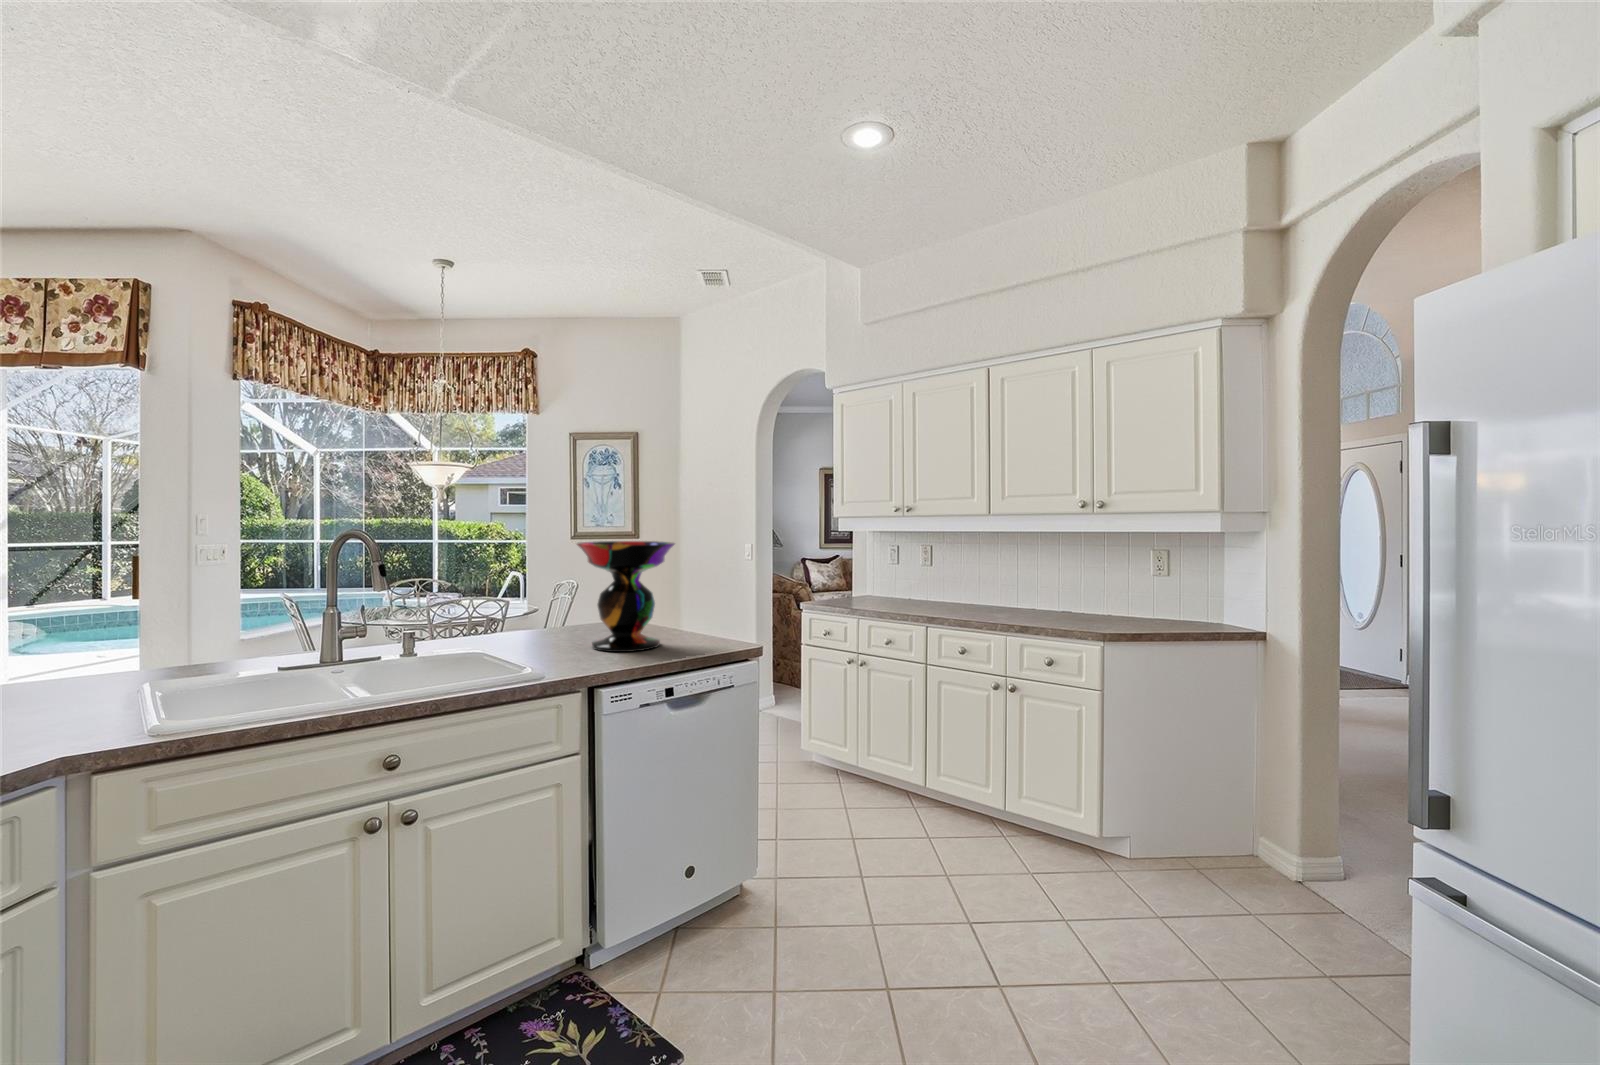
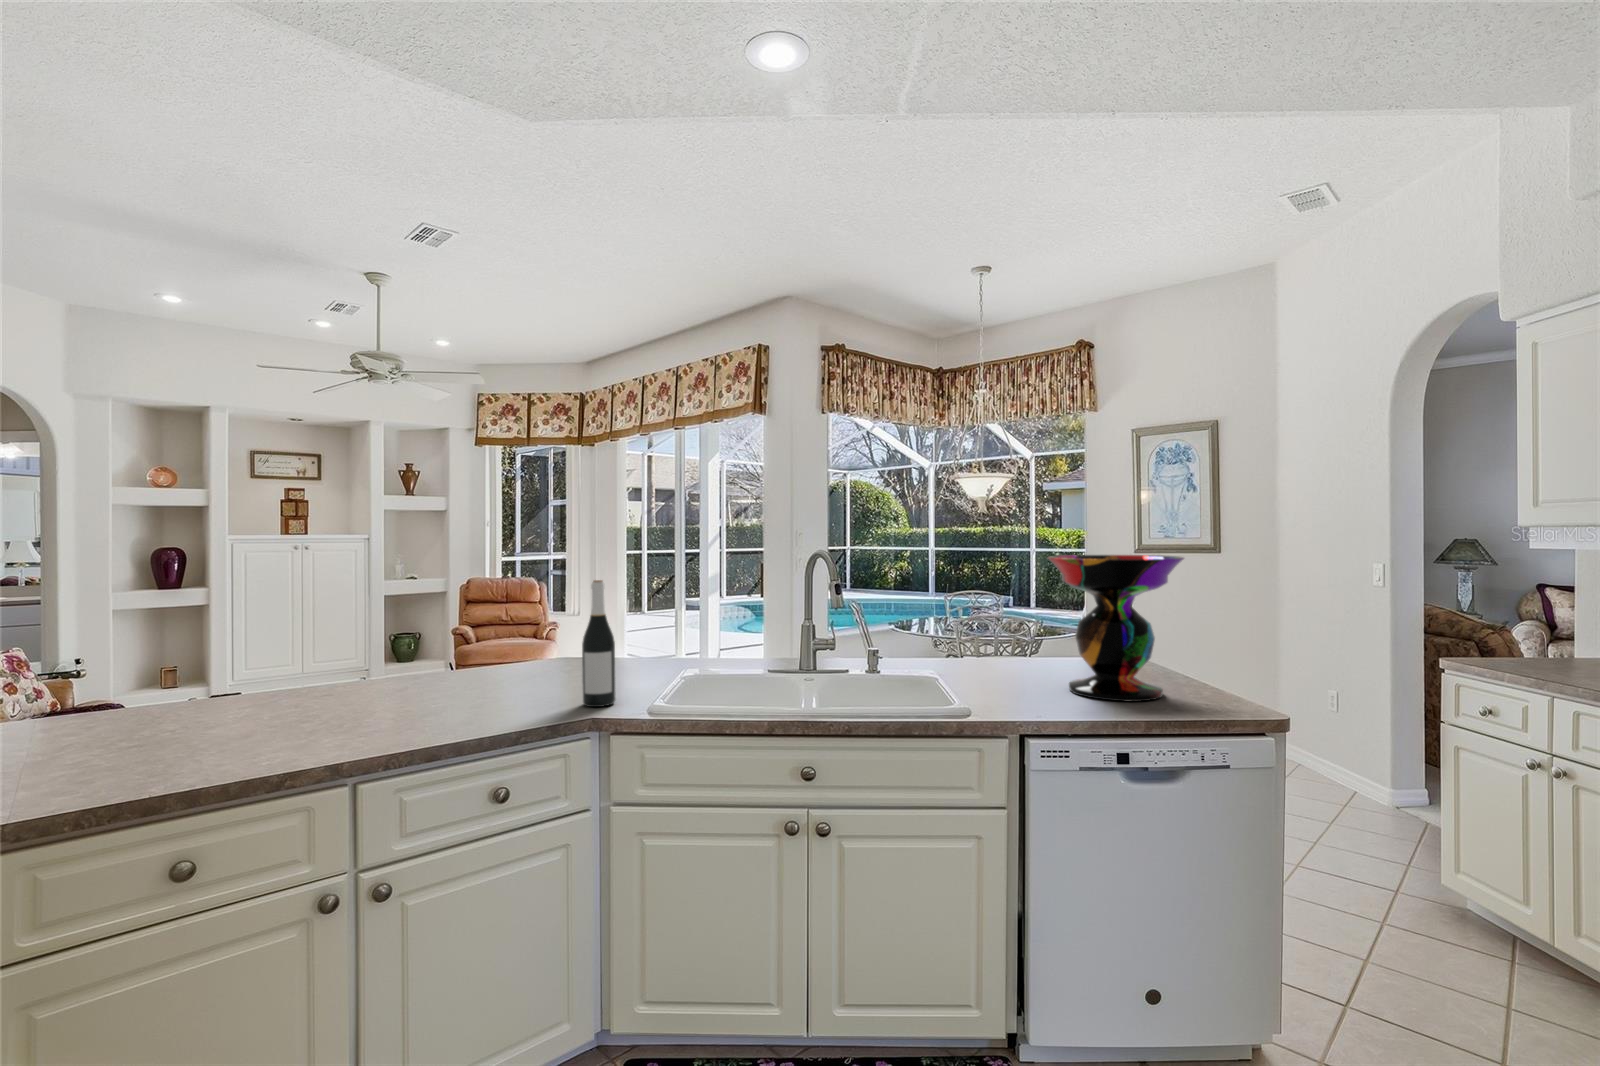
wine bottle: none [47,580,104,740] -> present [582,580,616,707]

